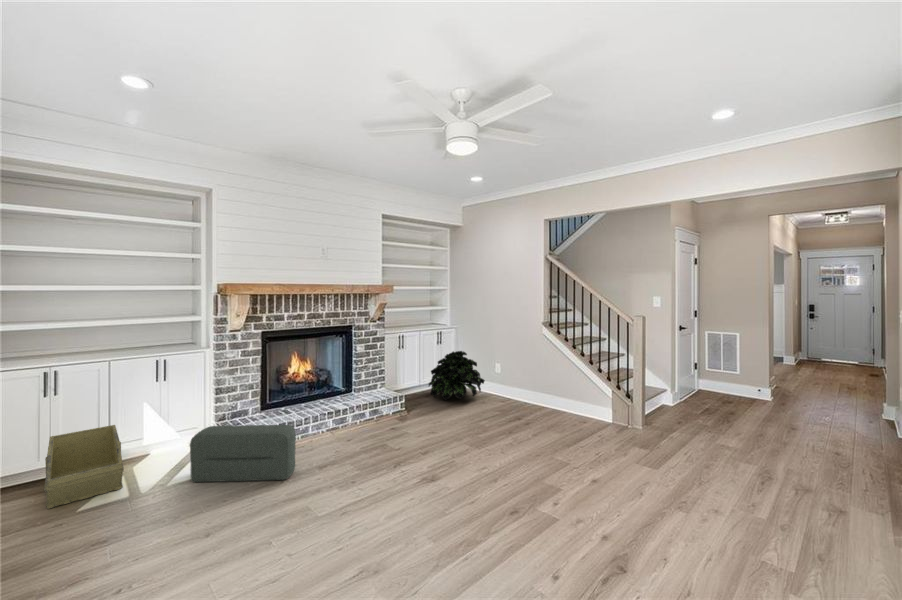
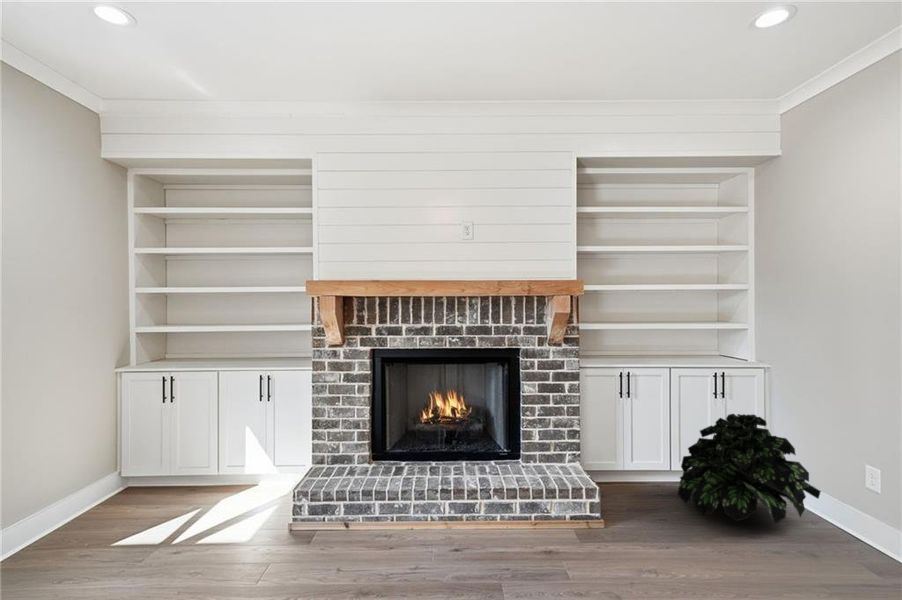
storage bin: present [44,425,124,509] -> none [108,448,220,528]
pouf: present [190,425,296,482] -> none [231,472,341,580]

